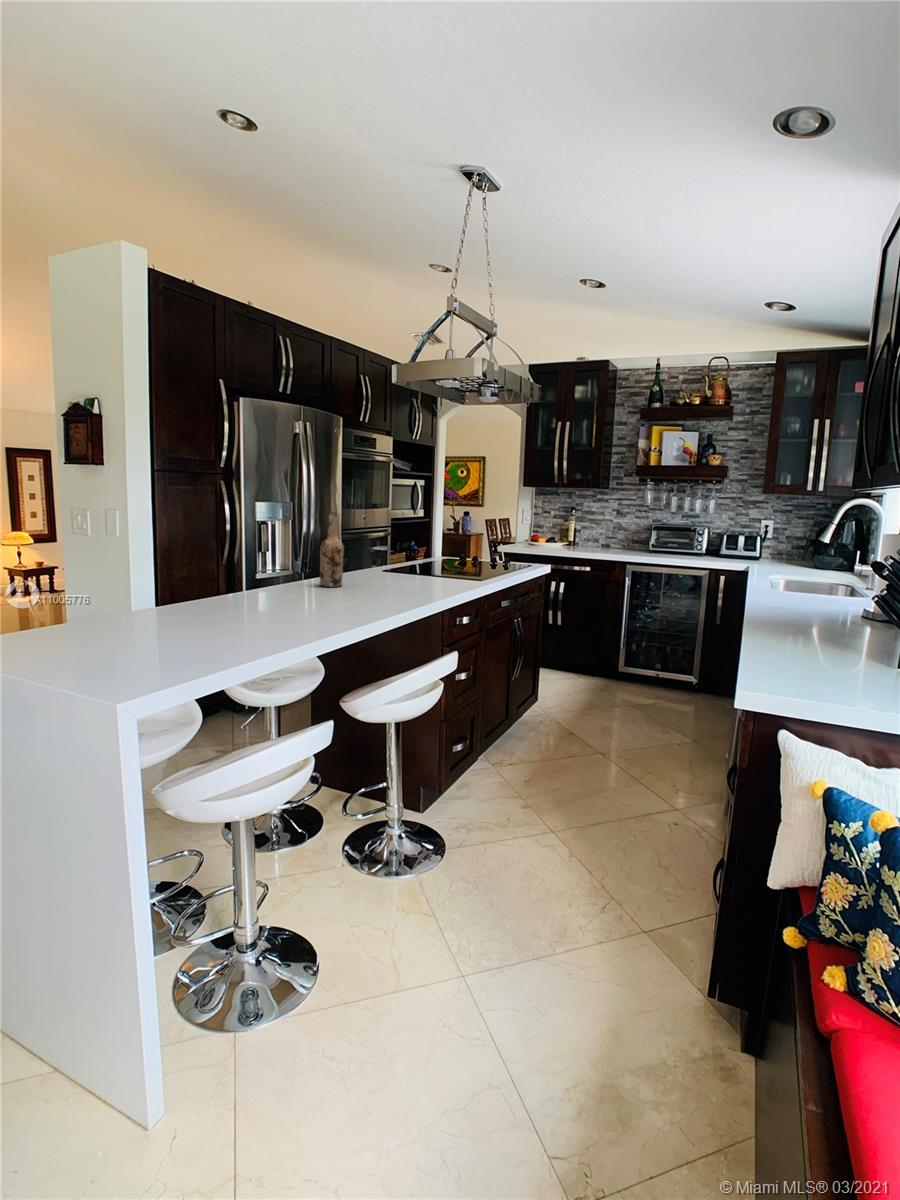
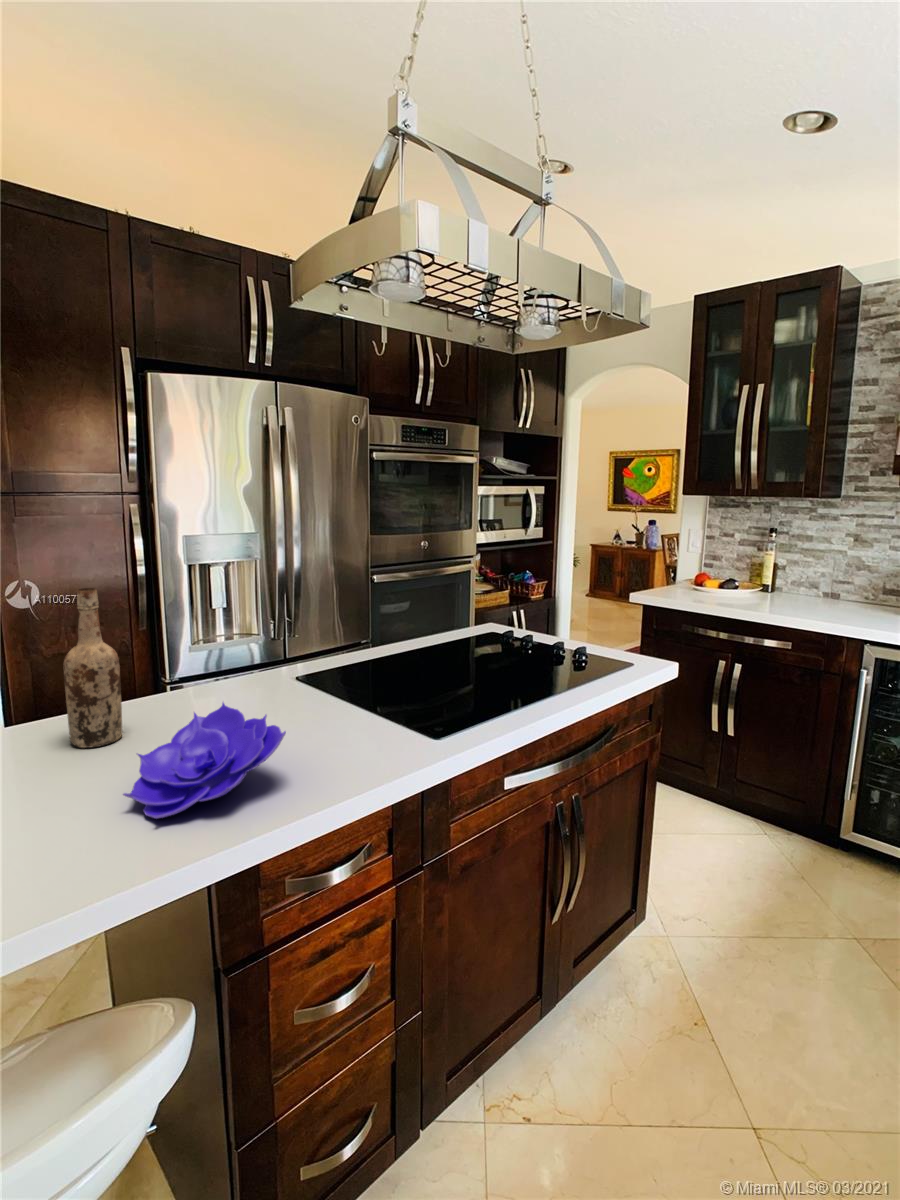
decorative bowl: none [385,559,445,595] -> present [123,703,286,819]

